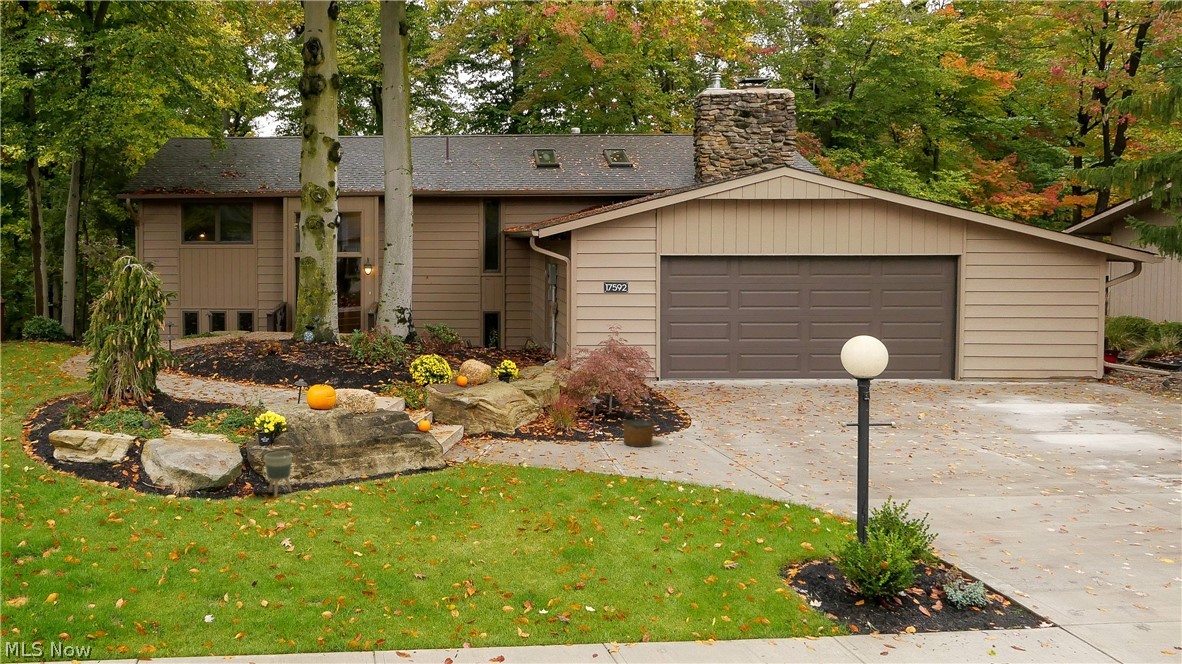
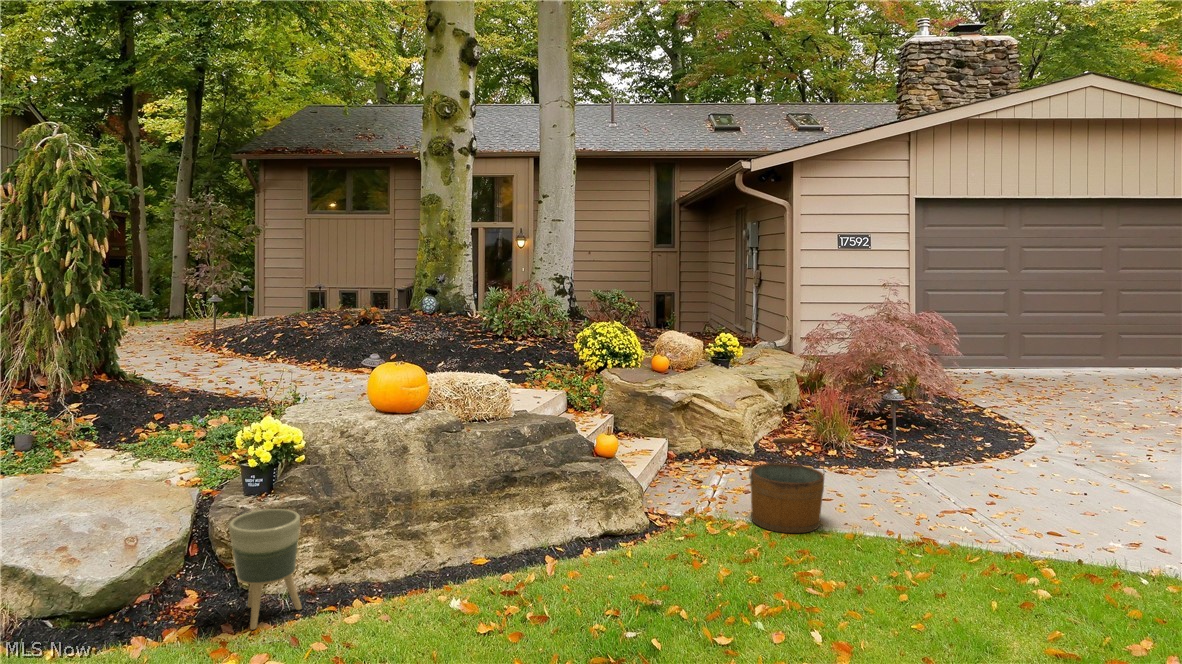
bucket: present [623,408,654,447] -> present [749,438,825,533]

